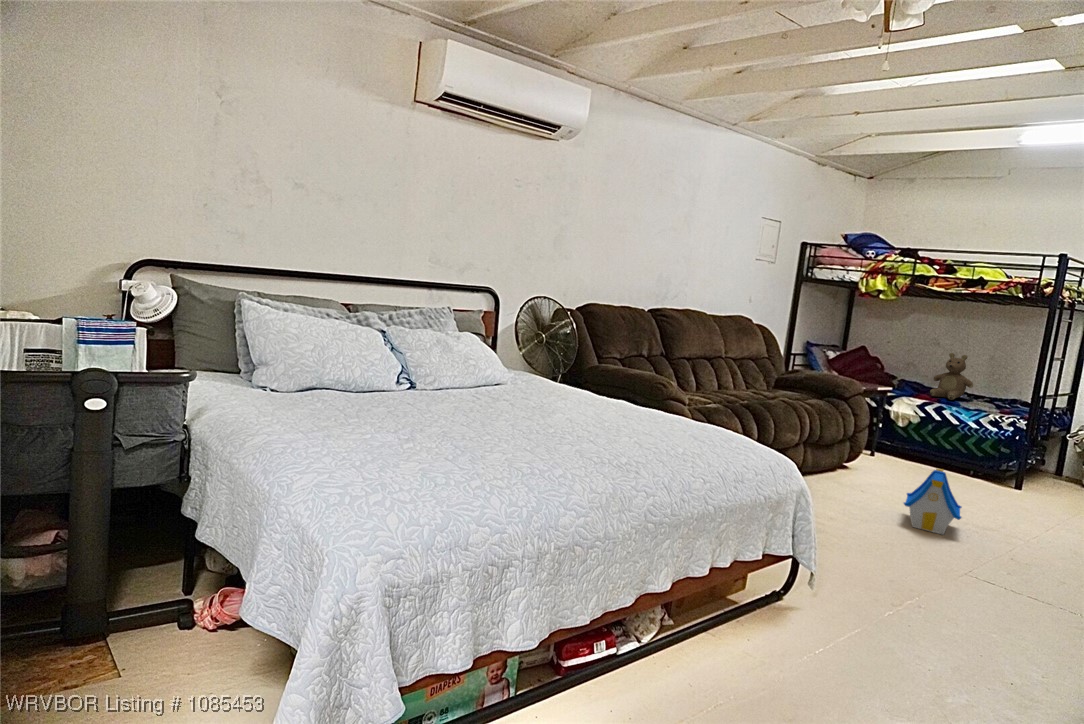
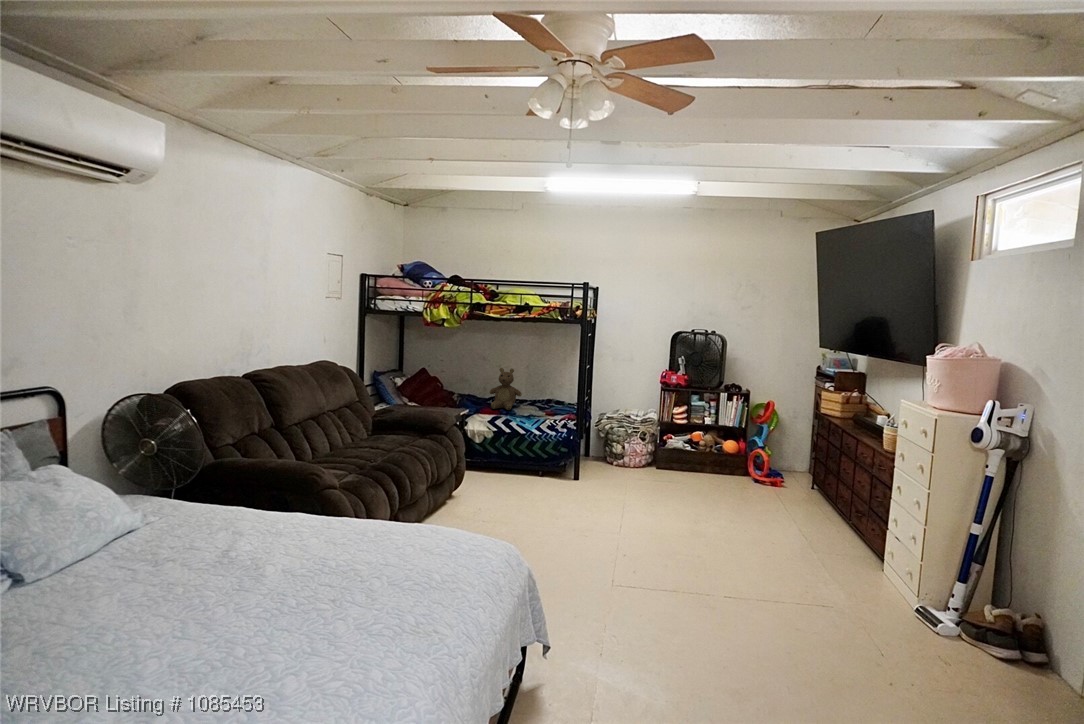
toy house: present [904,469,962,535] -> none [531,488,585,549]

